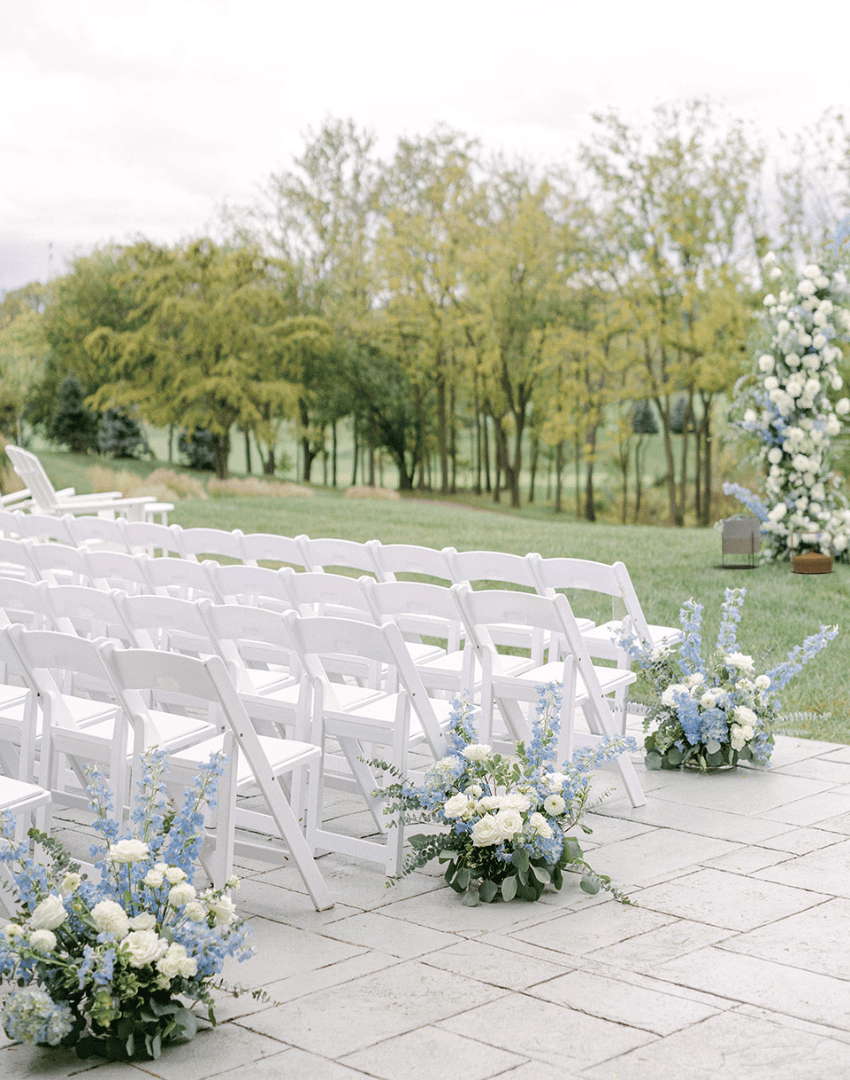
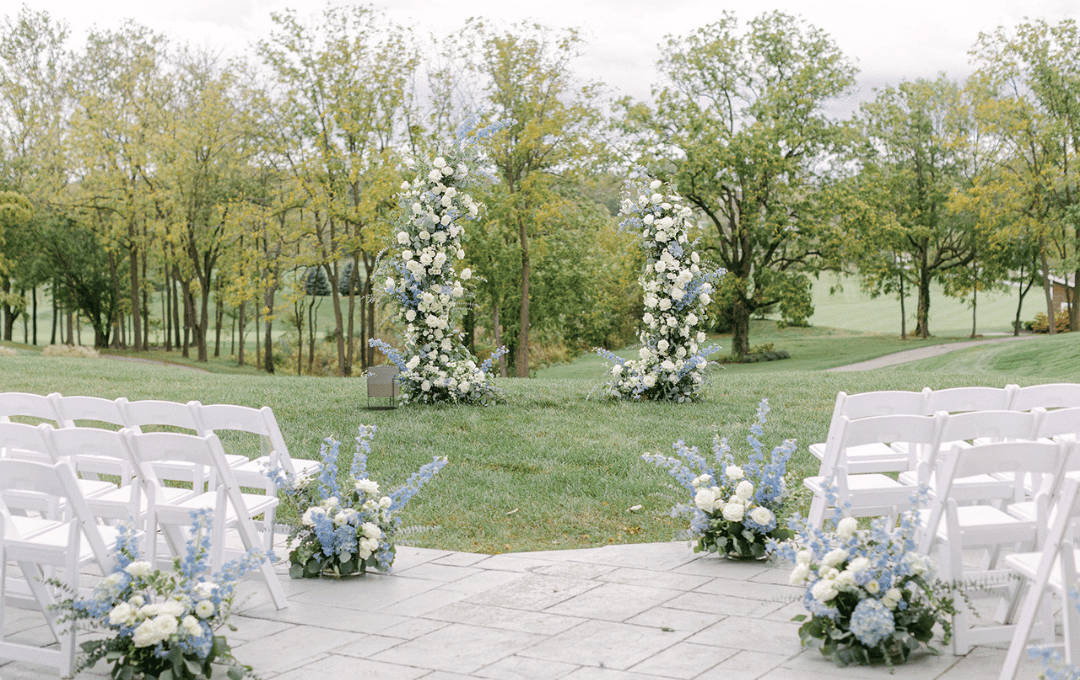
woven basket: present [791,531,833,573] -> none [424,377,457,413]

